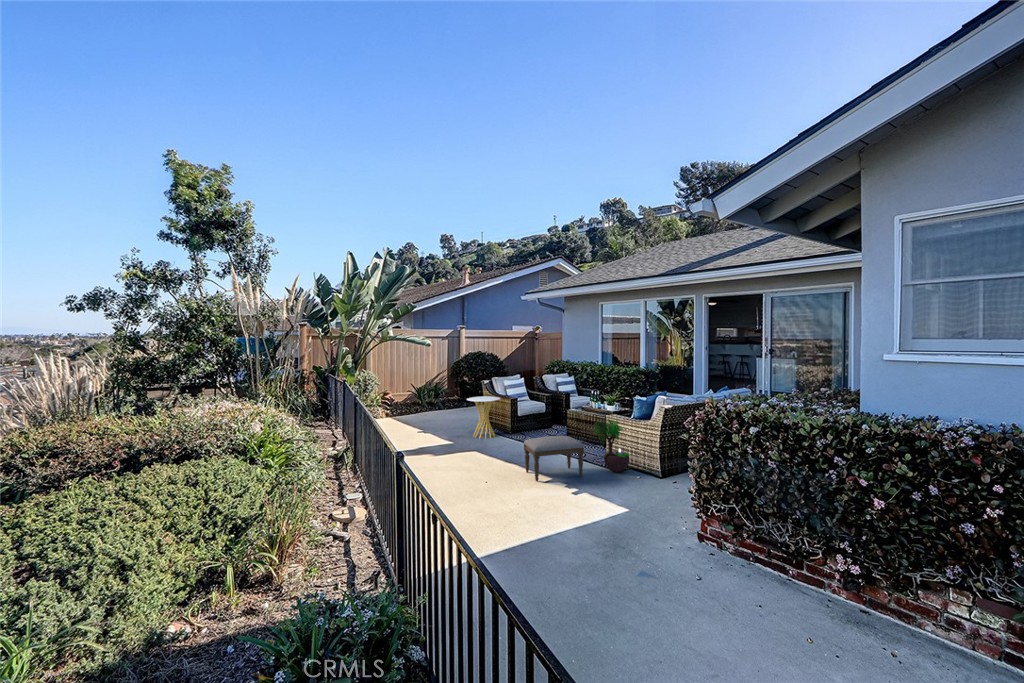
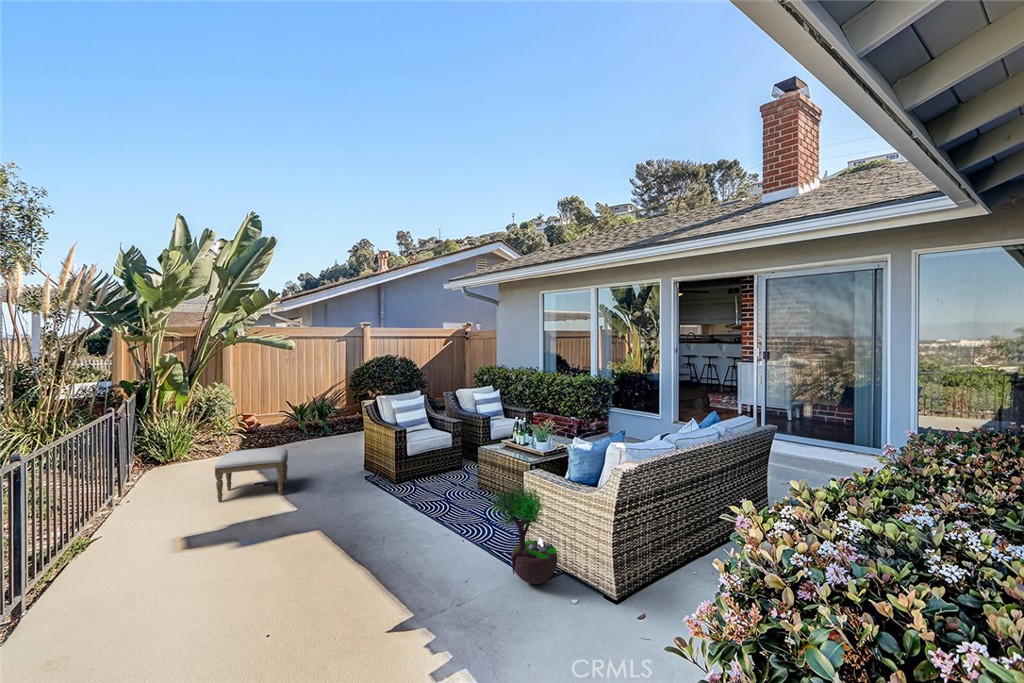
side table: present [467,396,500,439] -> none [325,424,379,491]
ottoman: present [524,436,584,481] -> present [215,448,288,503]

